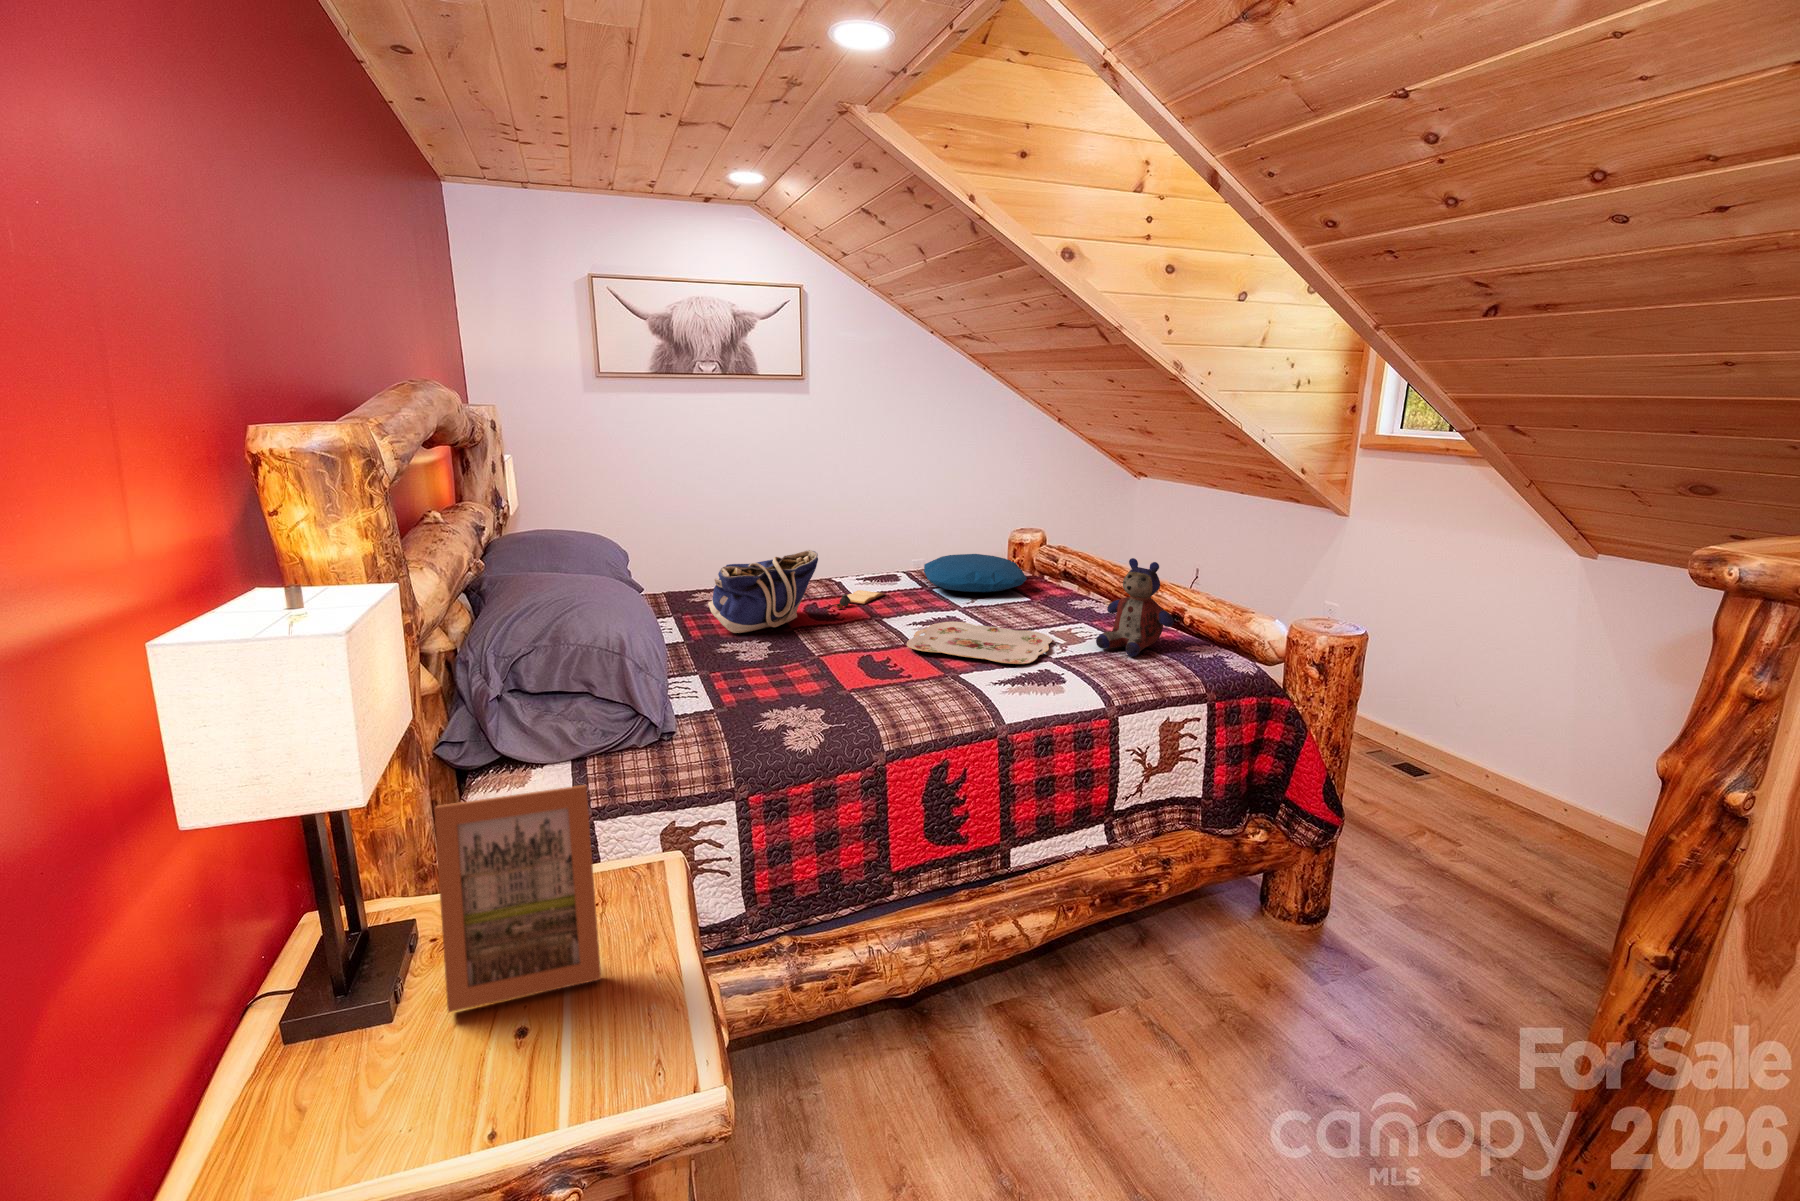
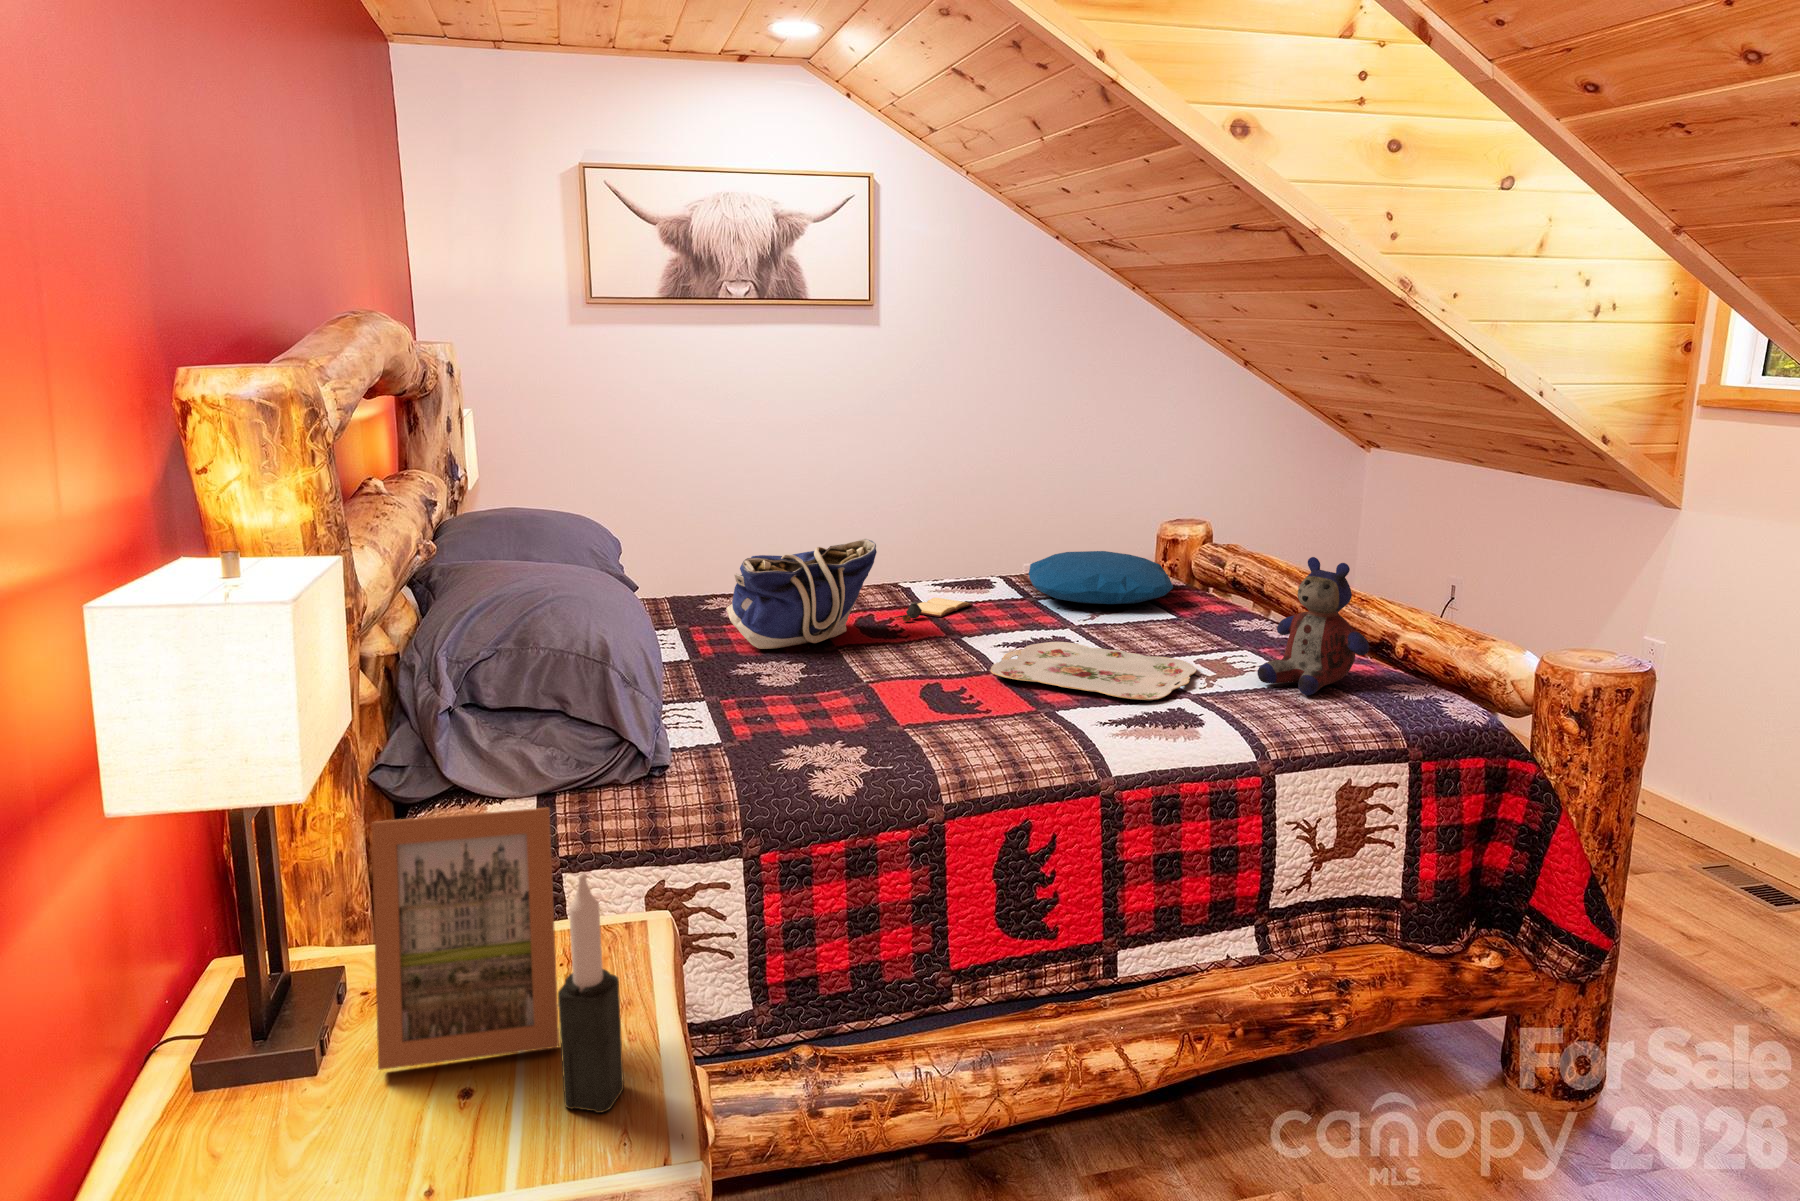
candle: none [601,846,658,1037] -> present [558,873,624,1113]

